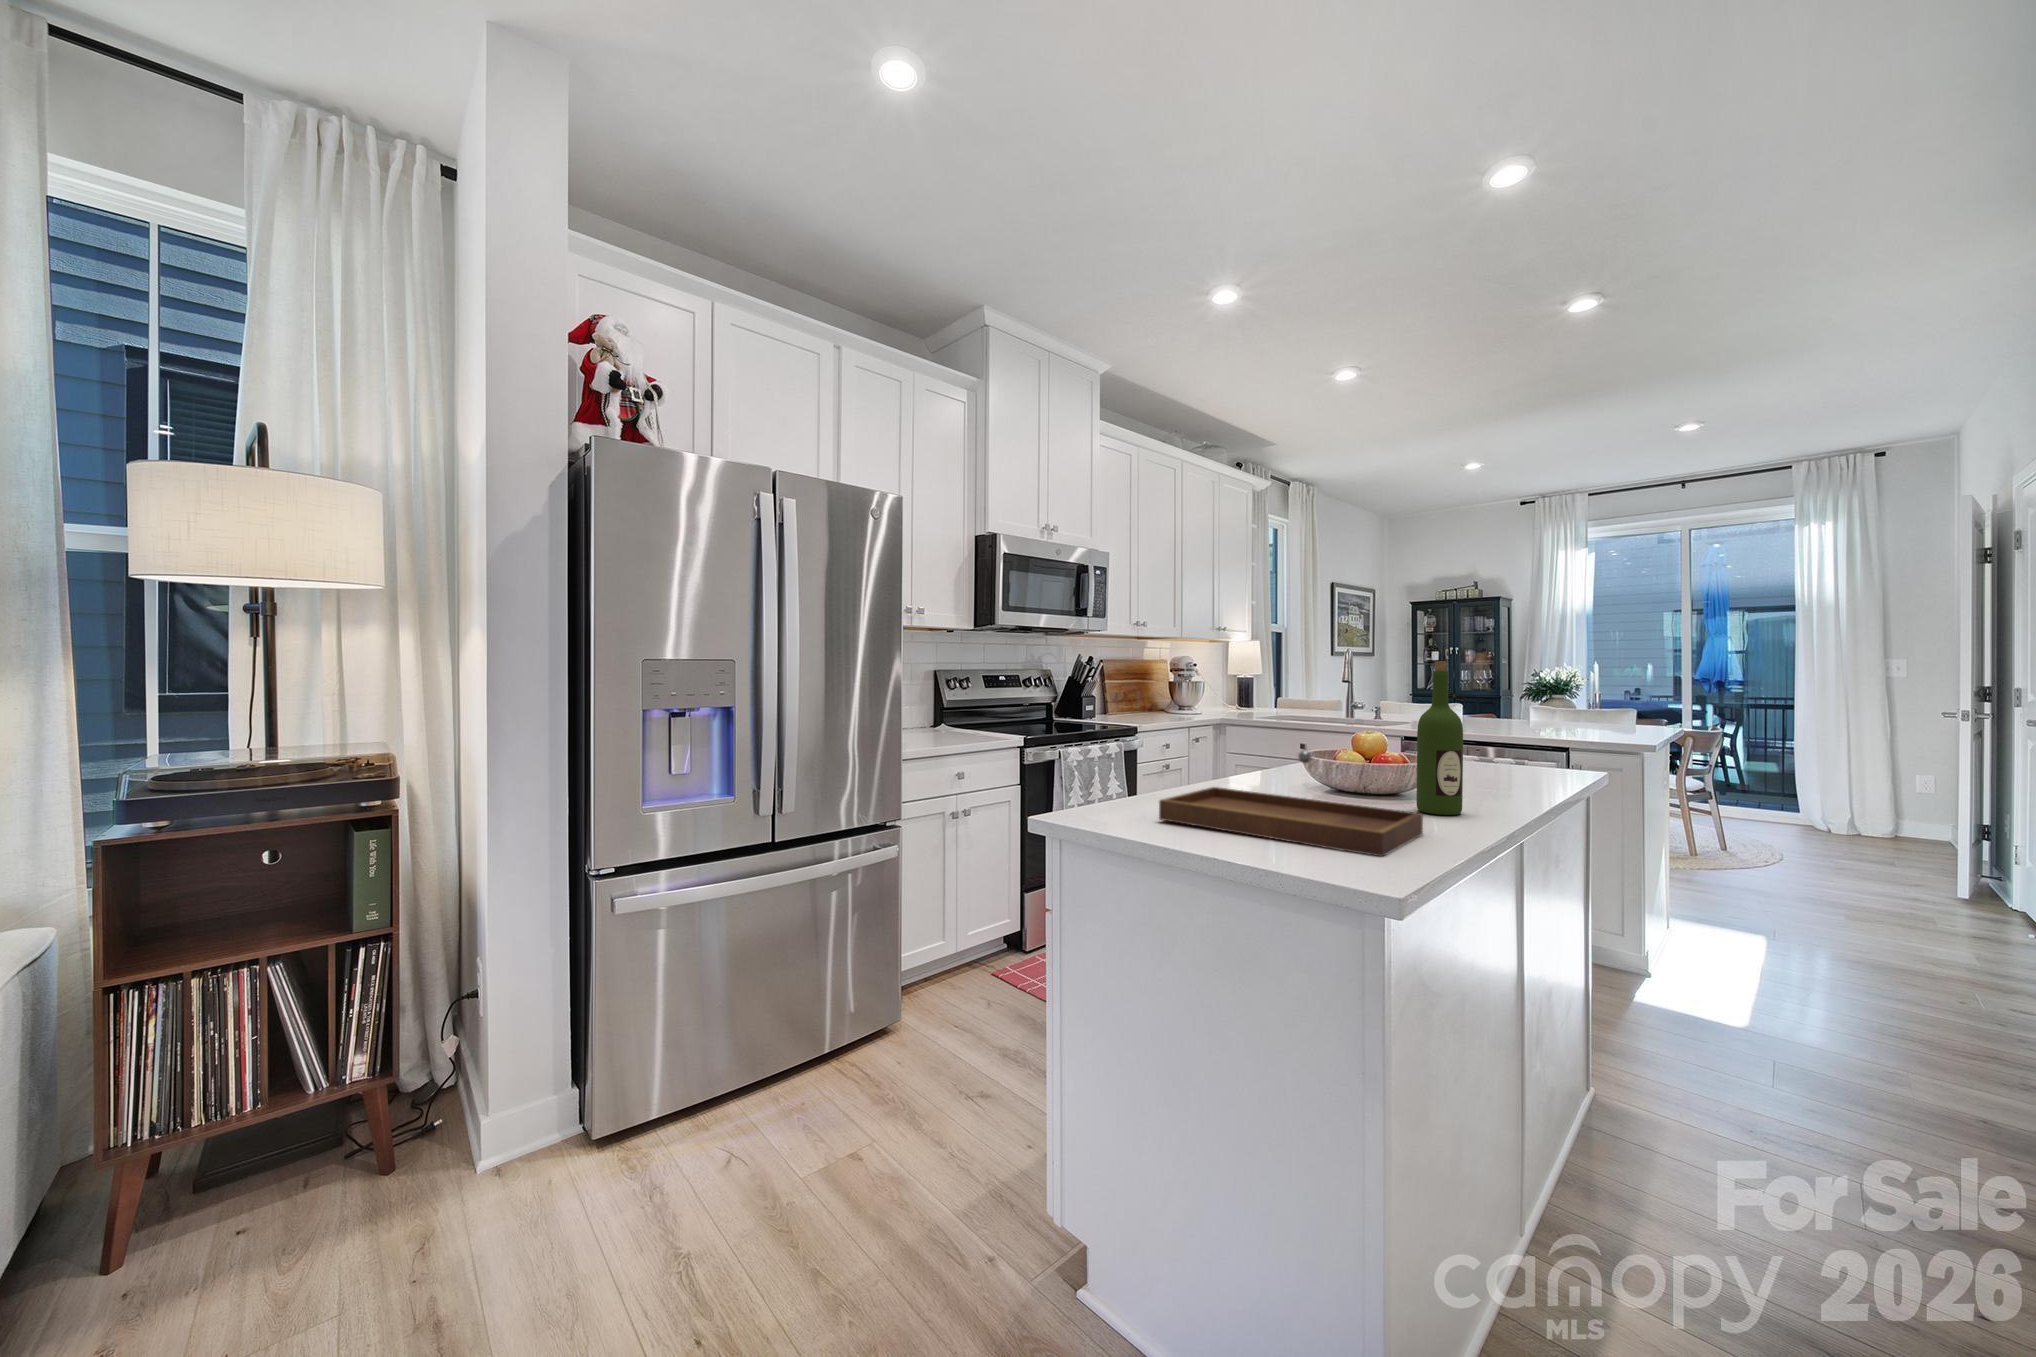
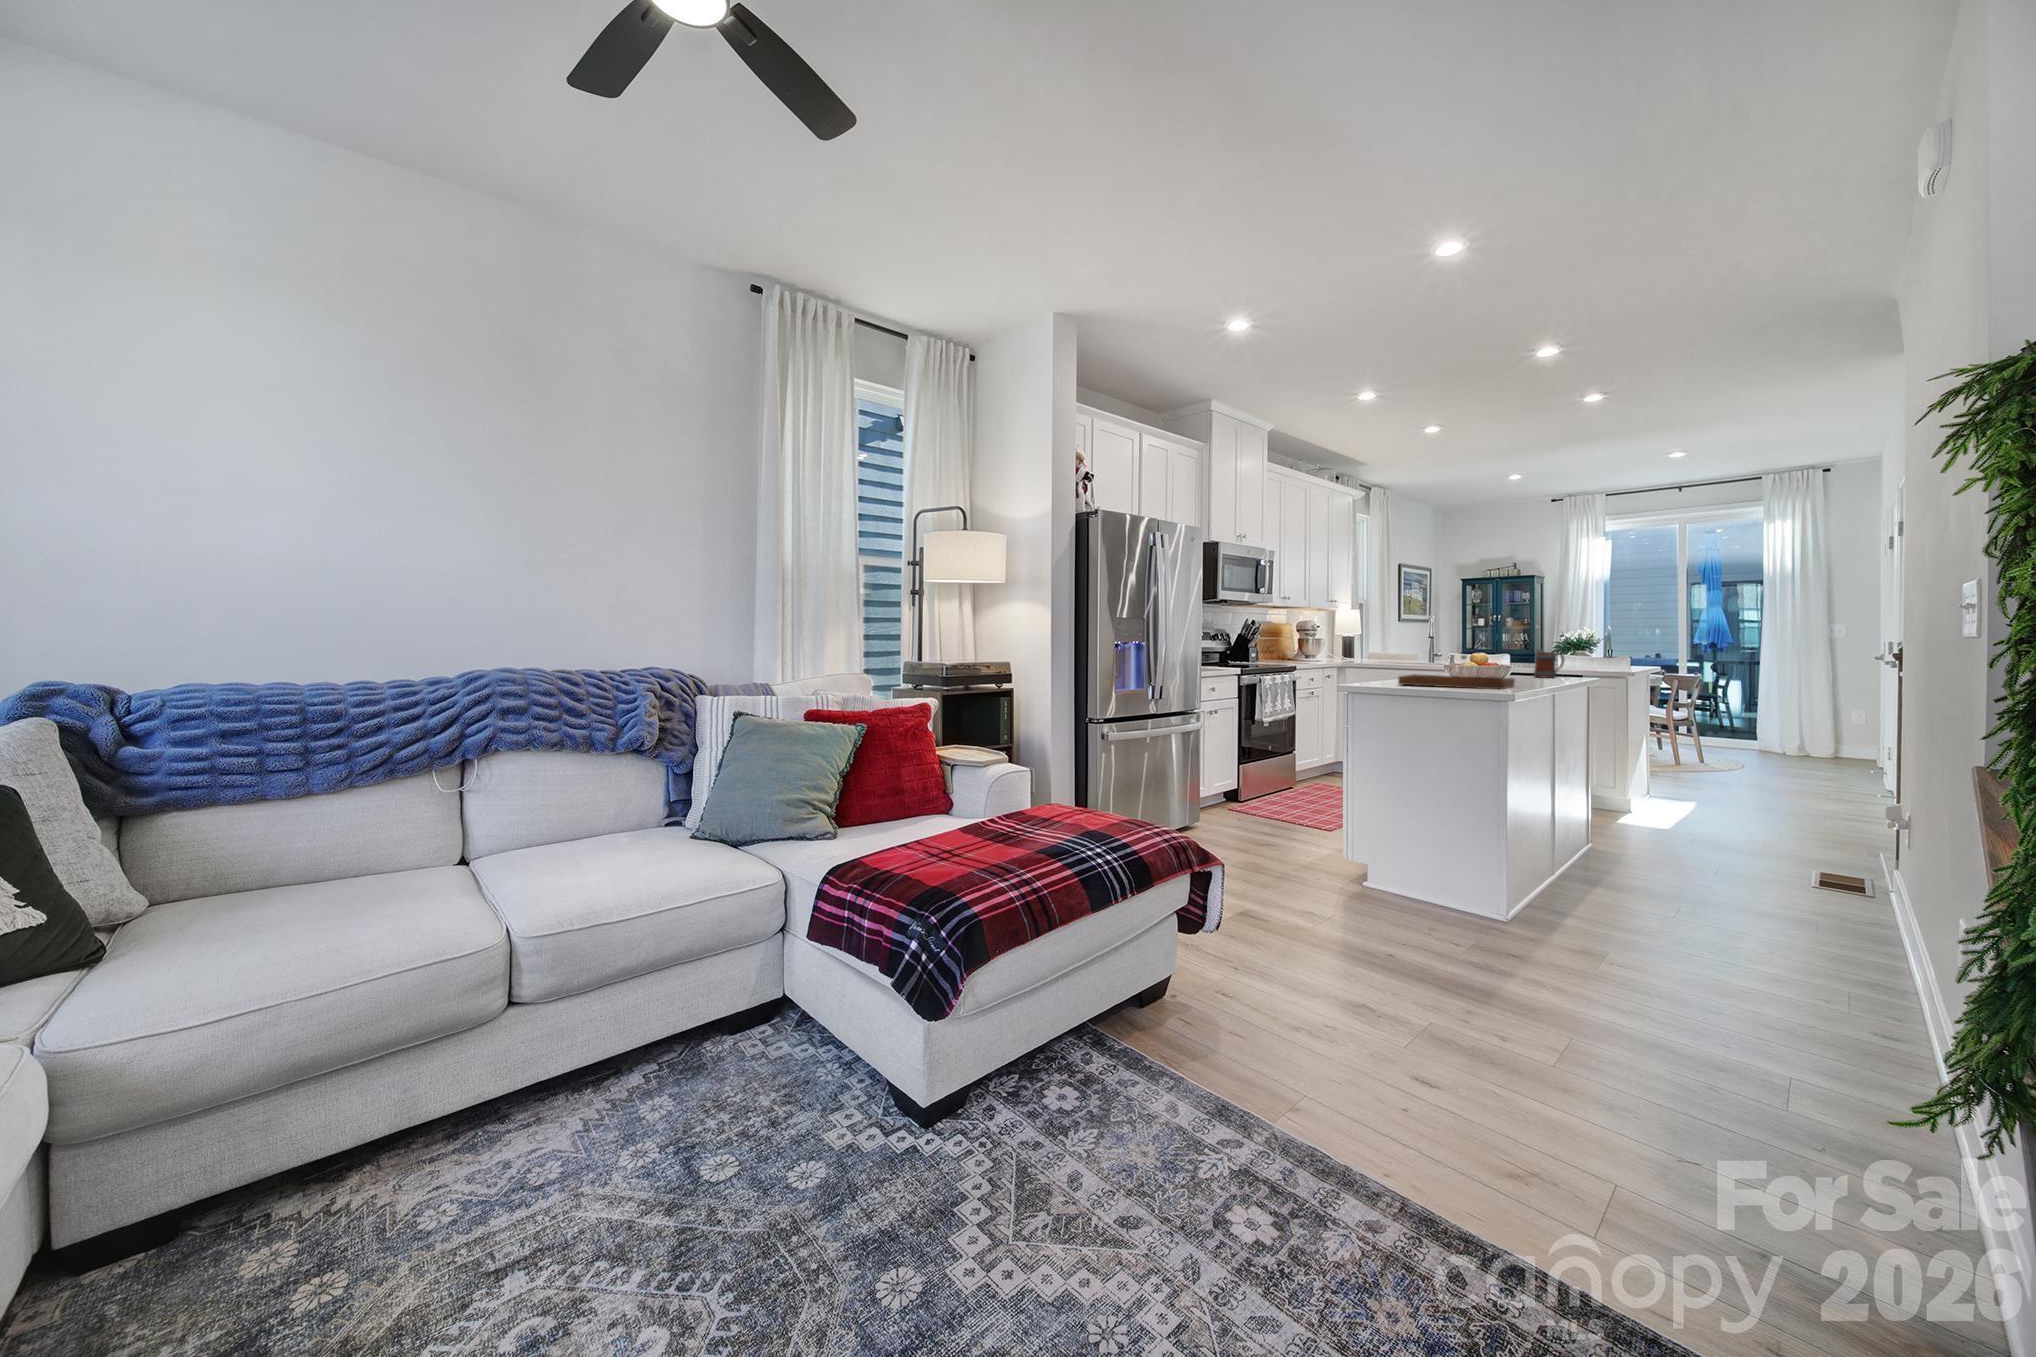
wine bottle: present [1416,661,1463,815] -> none [1507,618,1529,684]
mug: none [1484,724,1542,776] -> present [1534,652,1564,678]

